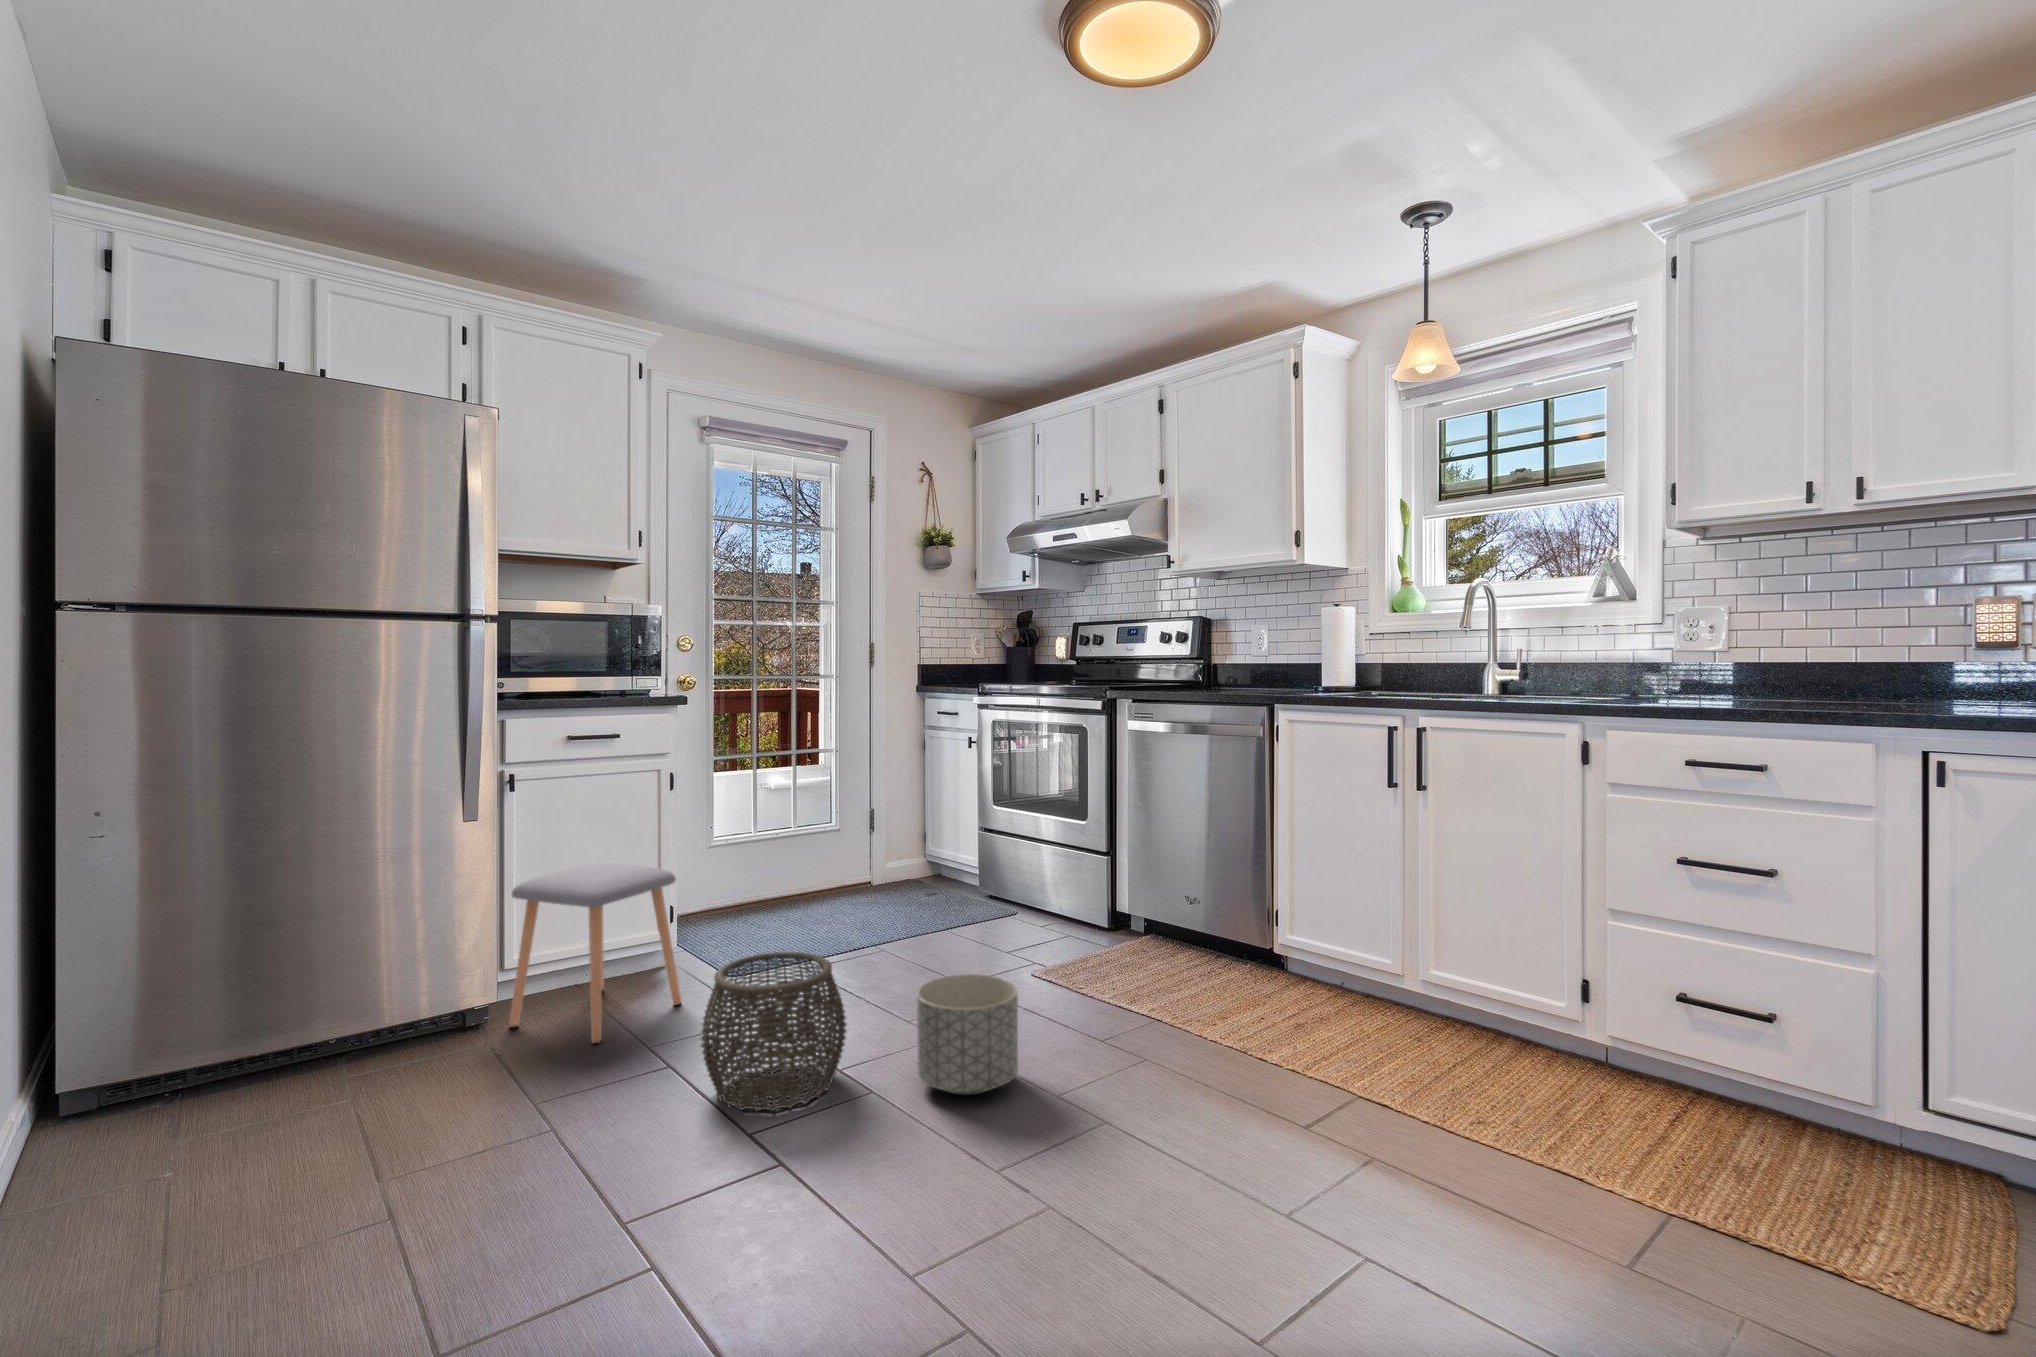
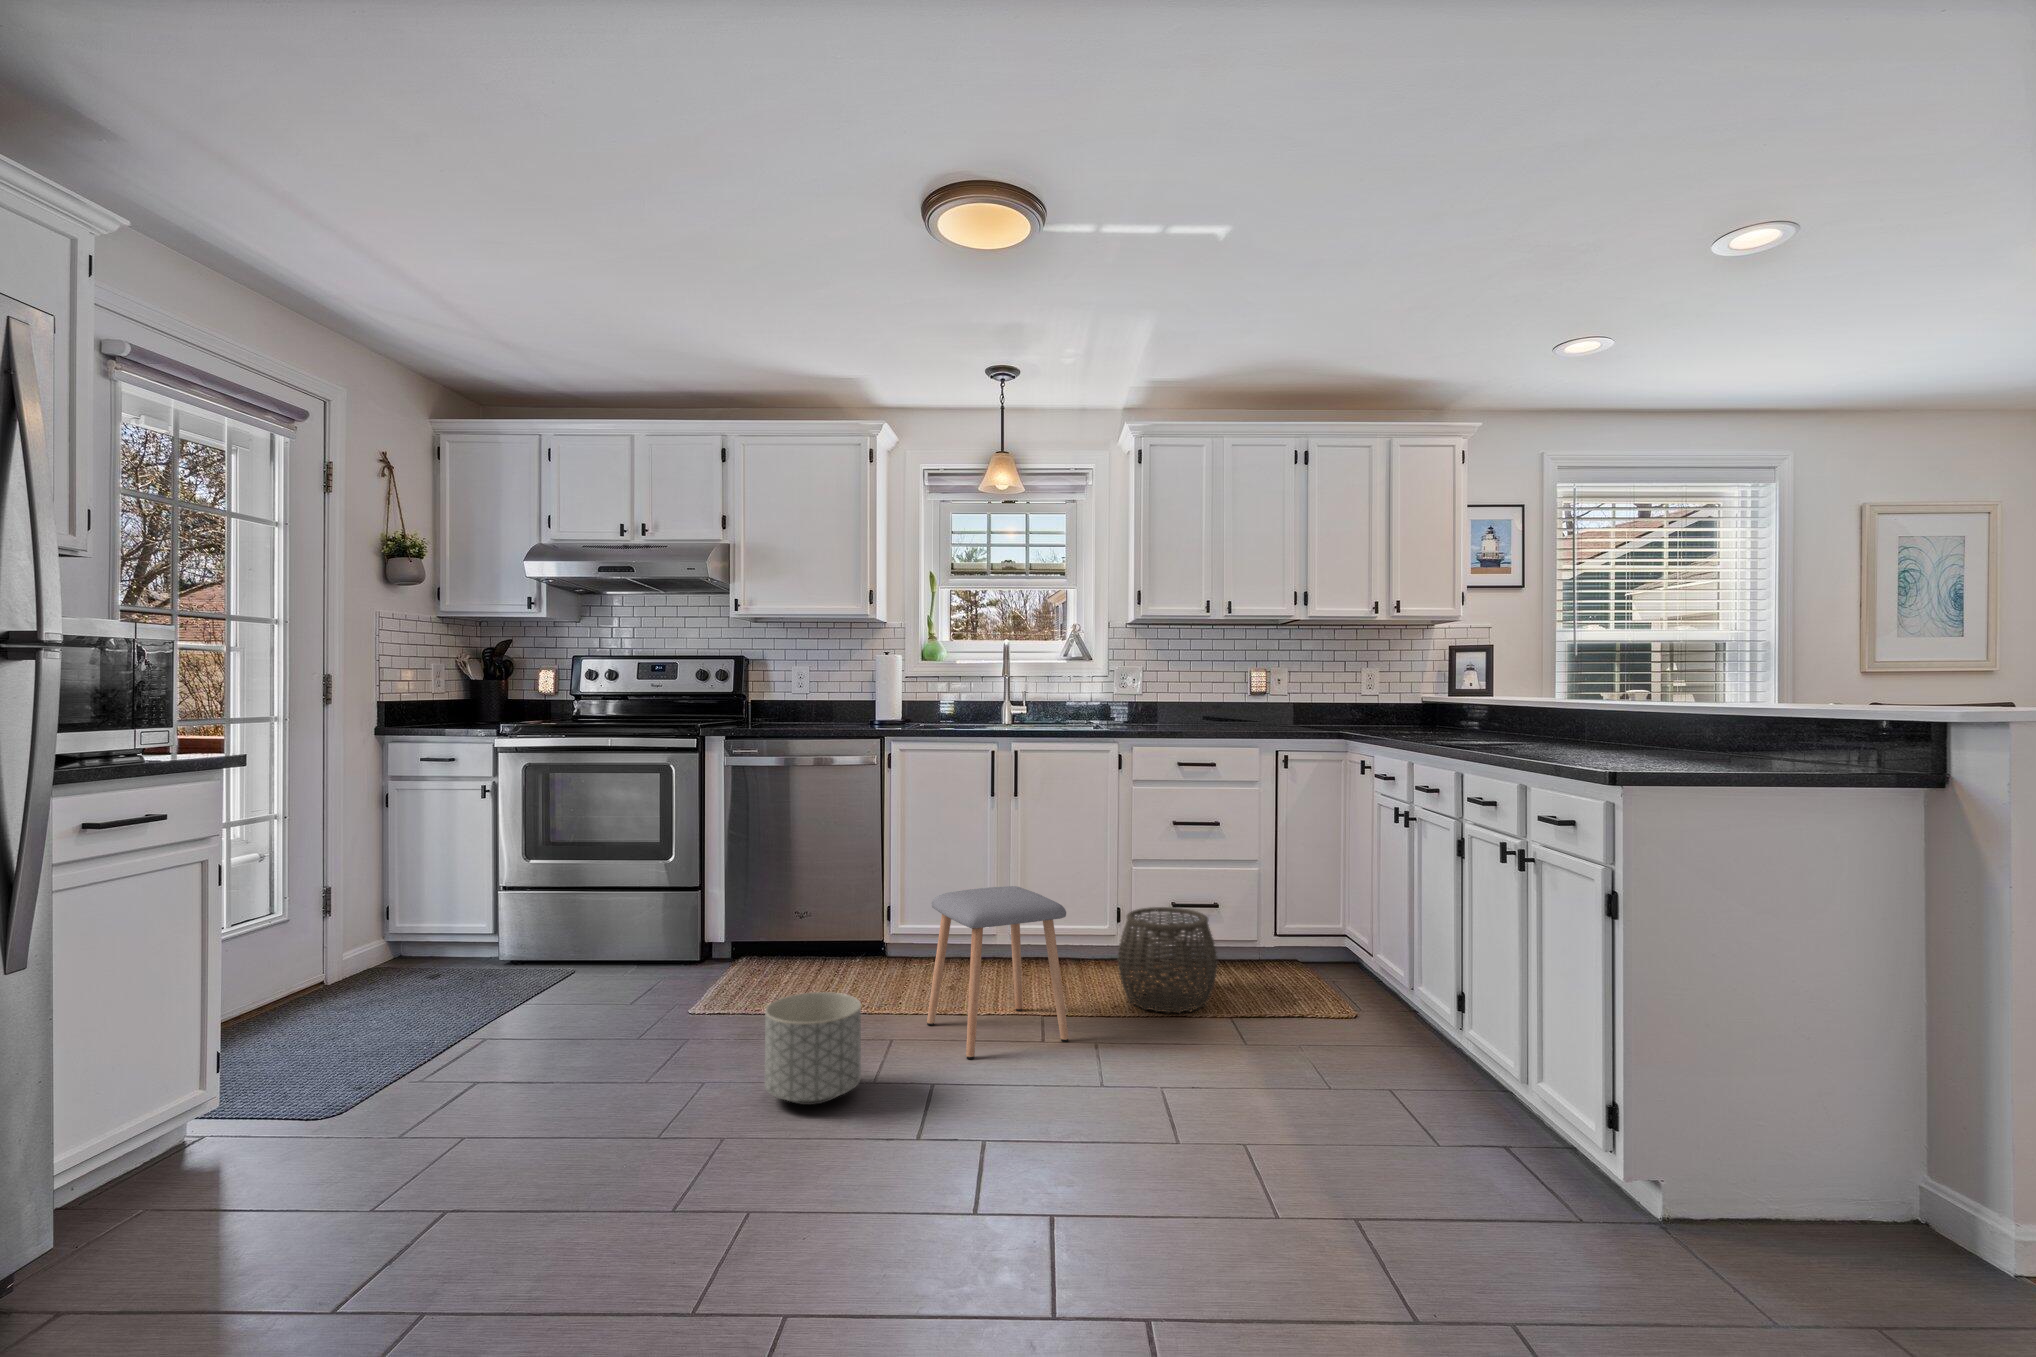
stool: present [509,863,681,1044] -> present [927,886,1069,1059]
woven basket: present [700,952,847,1112] -> present [1117,907,1218,1013]

